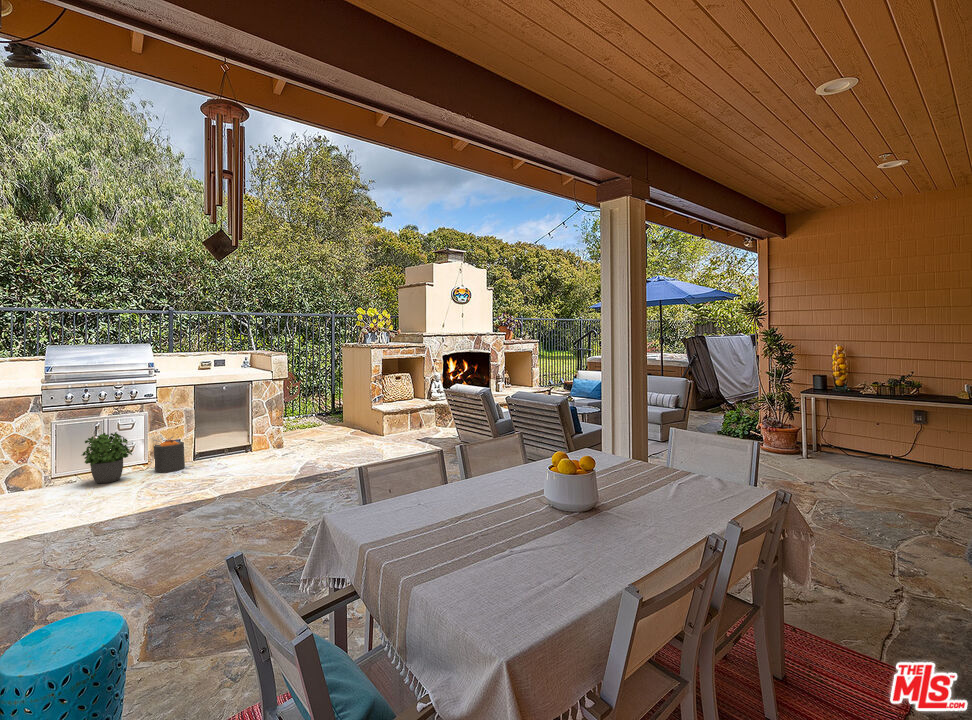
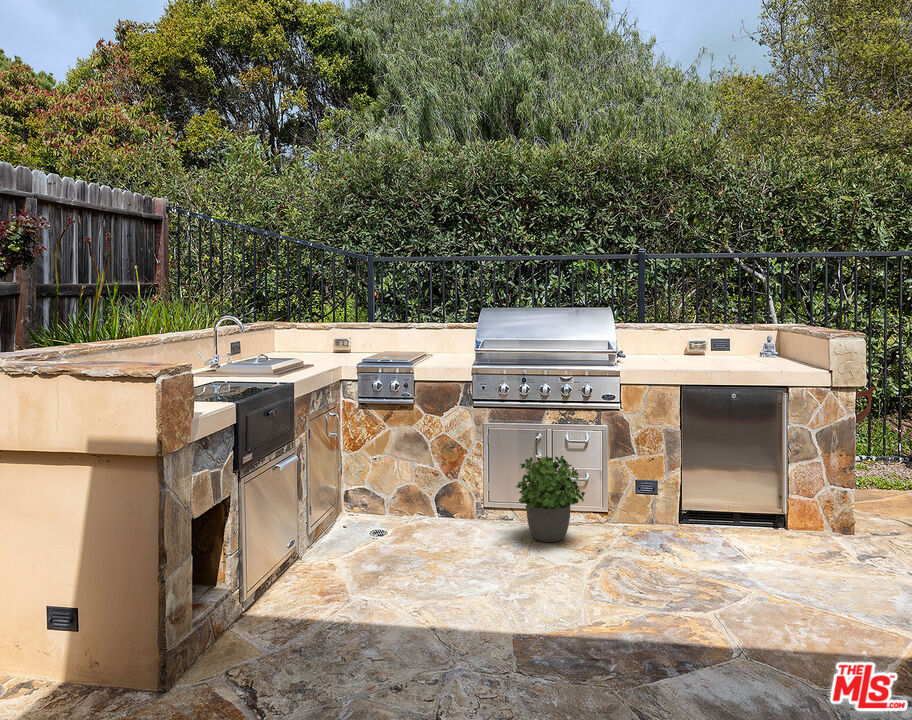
trash can: present [154,435,185,473] -> none [612,466,664,543]

